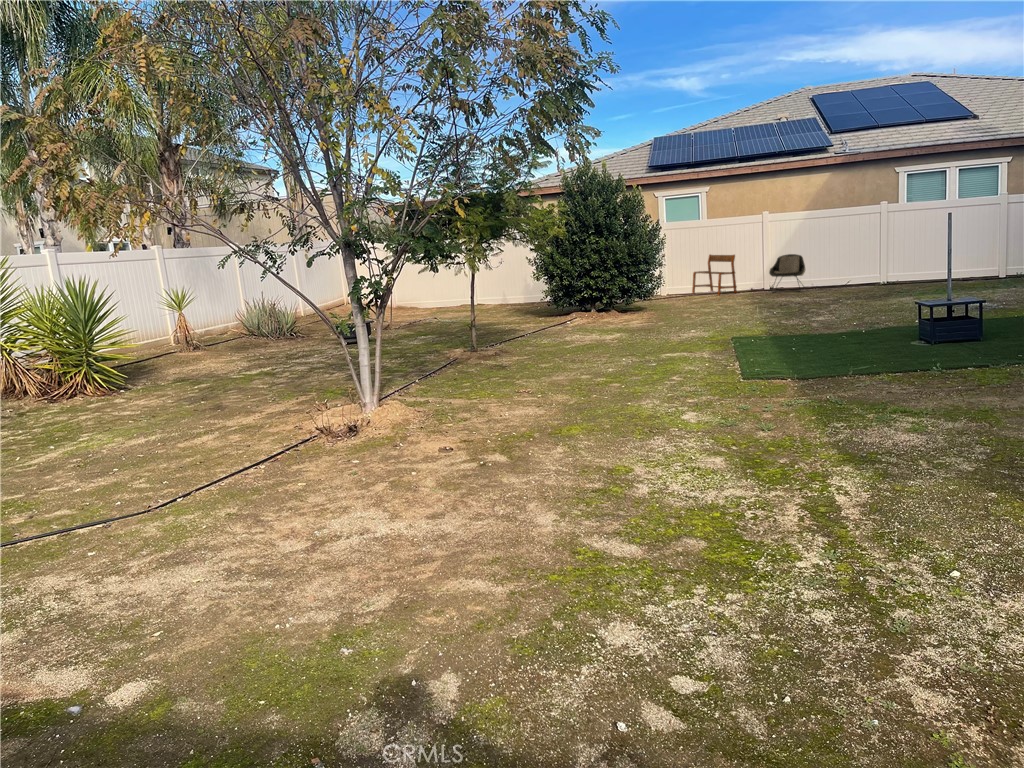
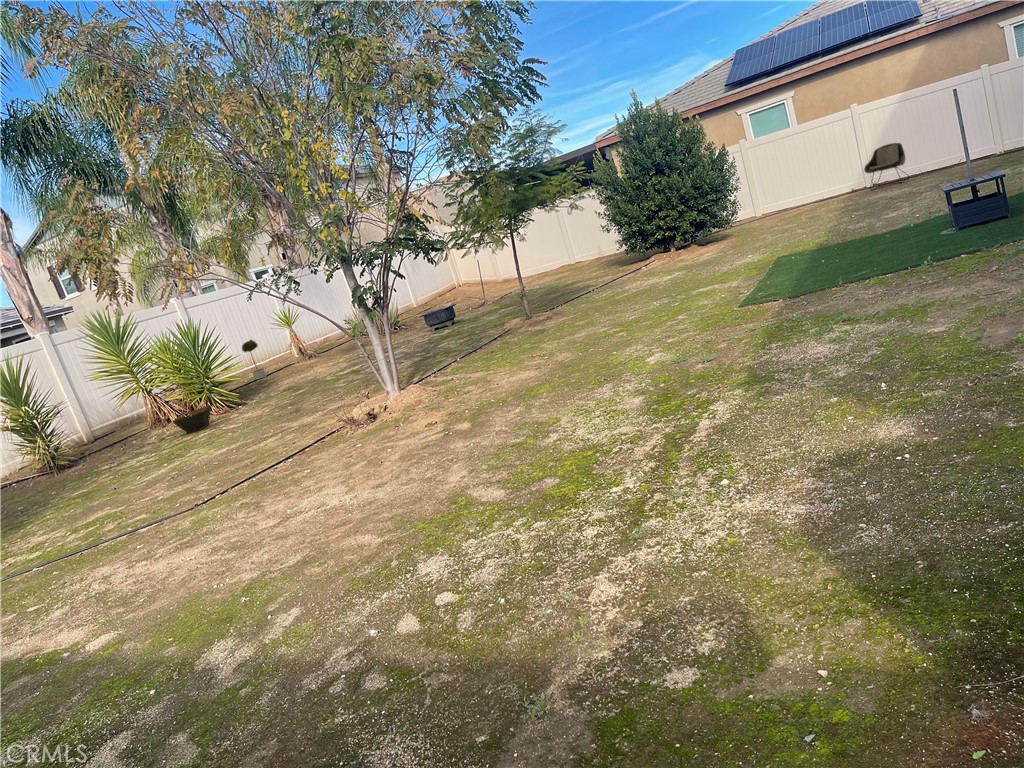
bench: present [692,255,737,296] -> none [784,159,833,209]
potted tree: none [106,315,130,364] -> present [242,340,266,380]
basket: none [38,384,88,414] -> present [173,405,211,433]

